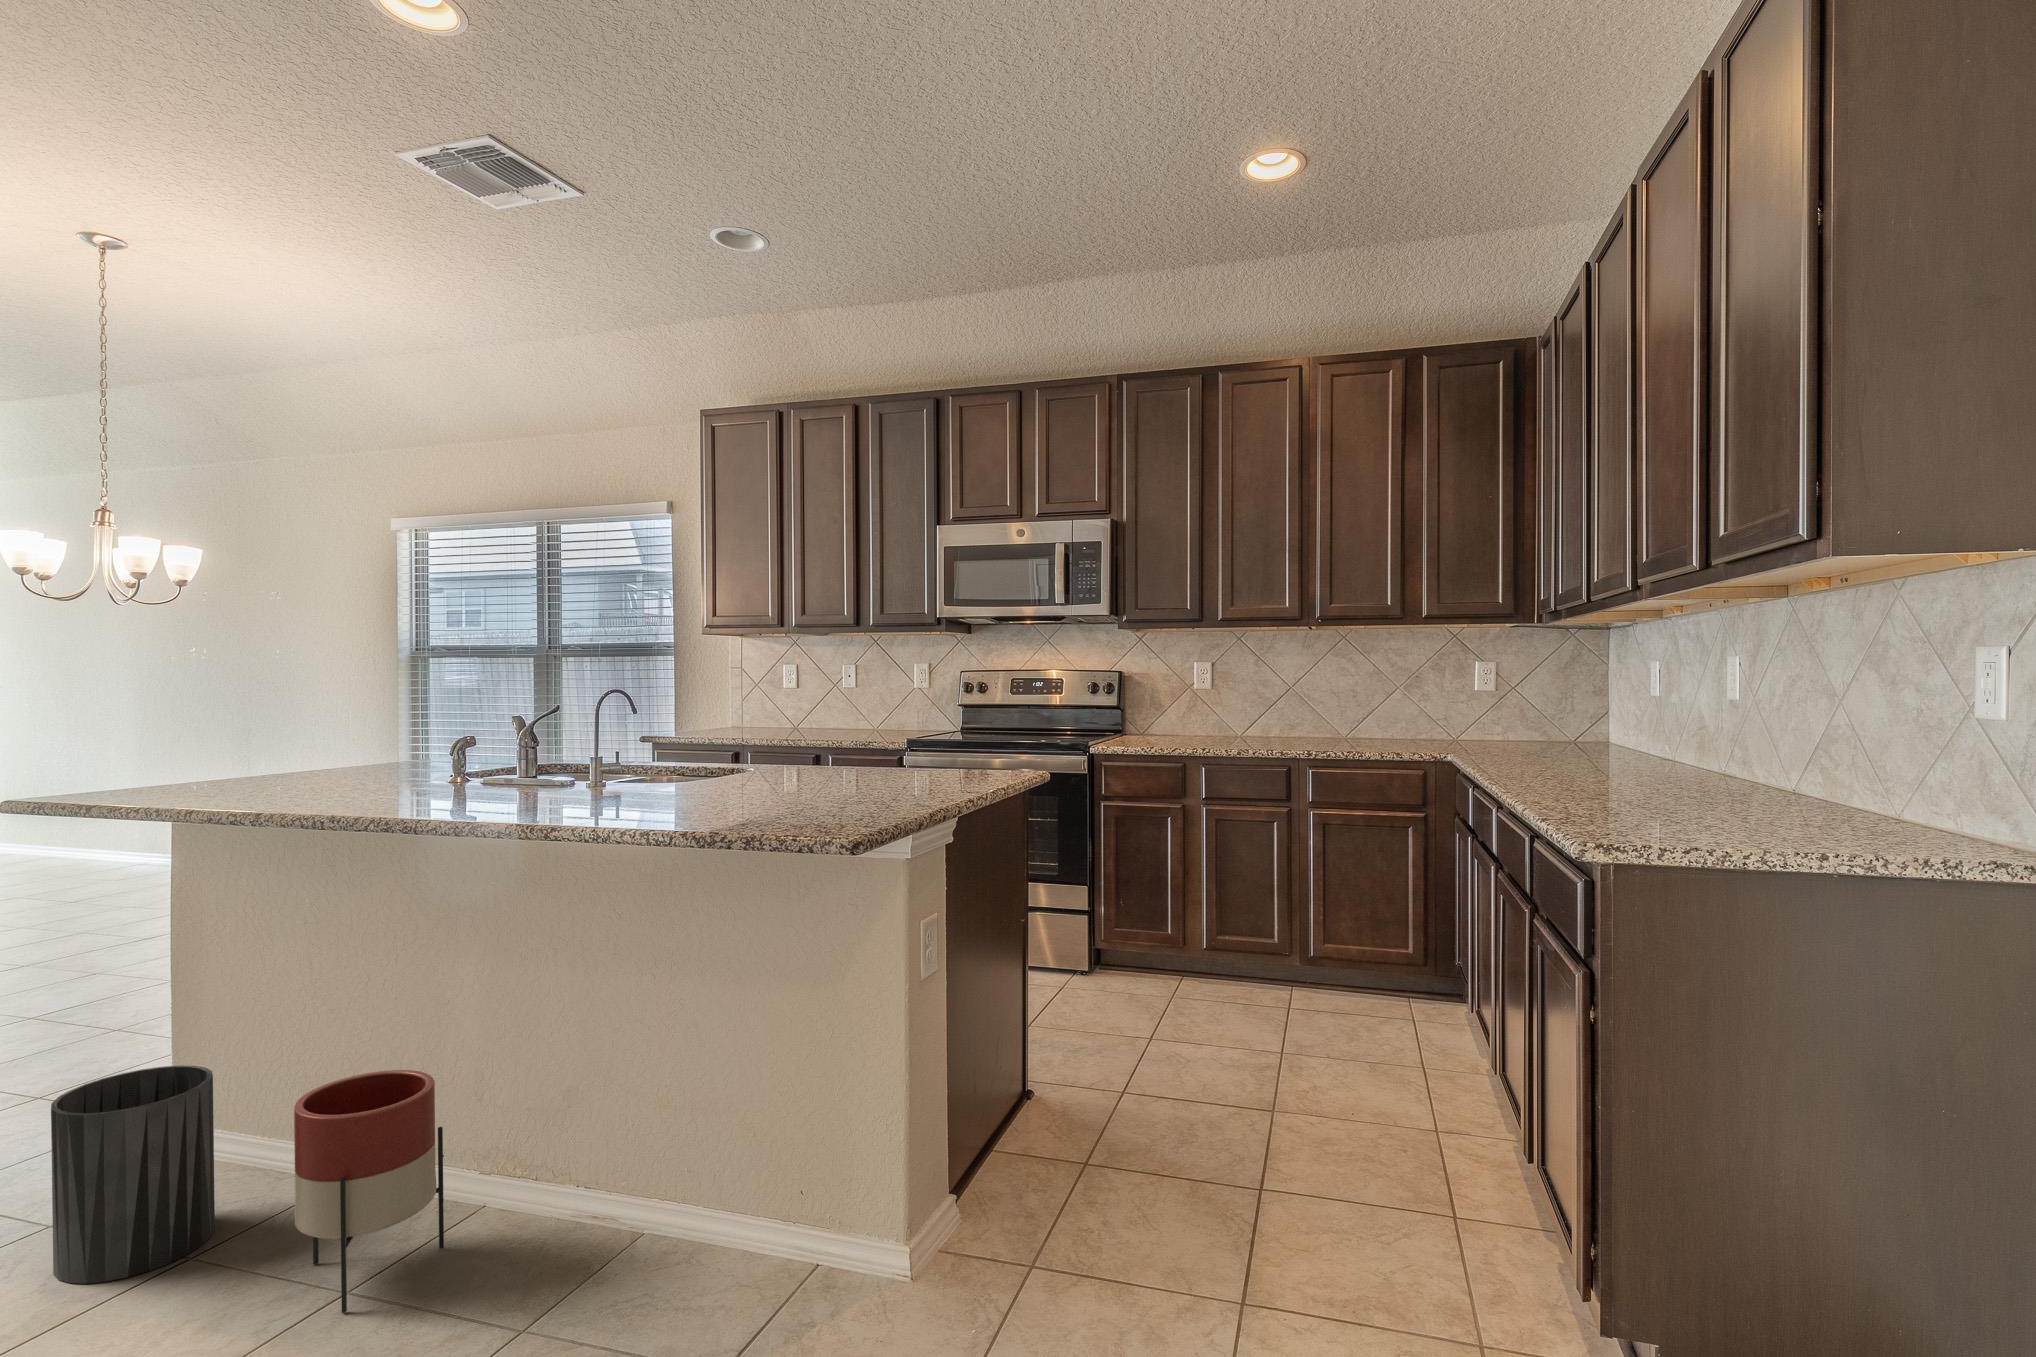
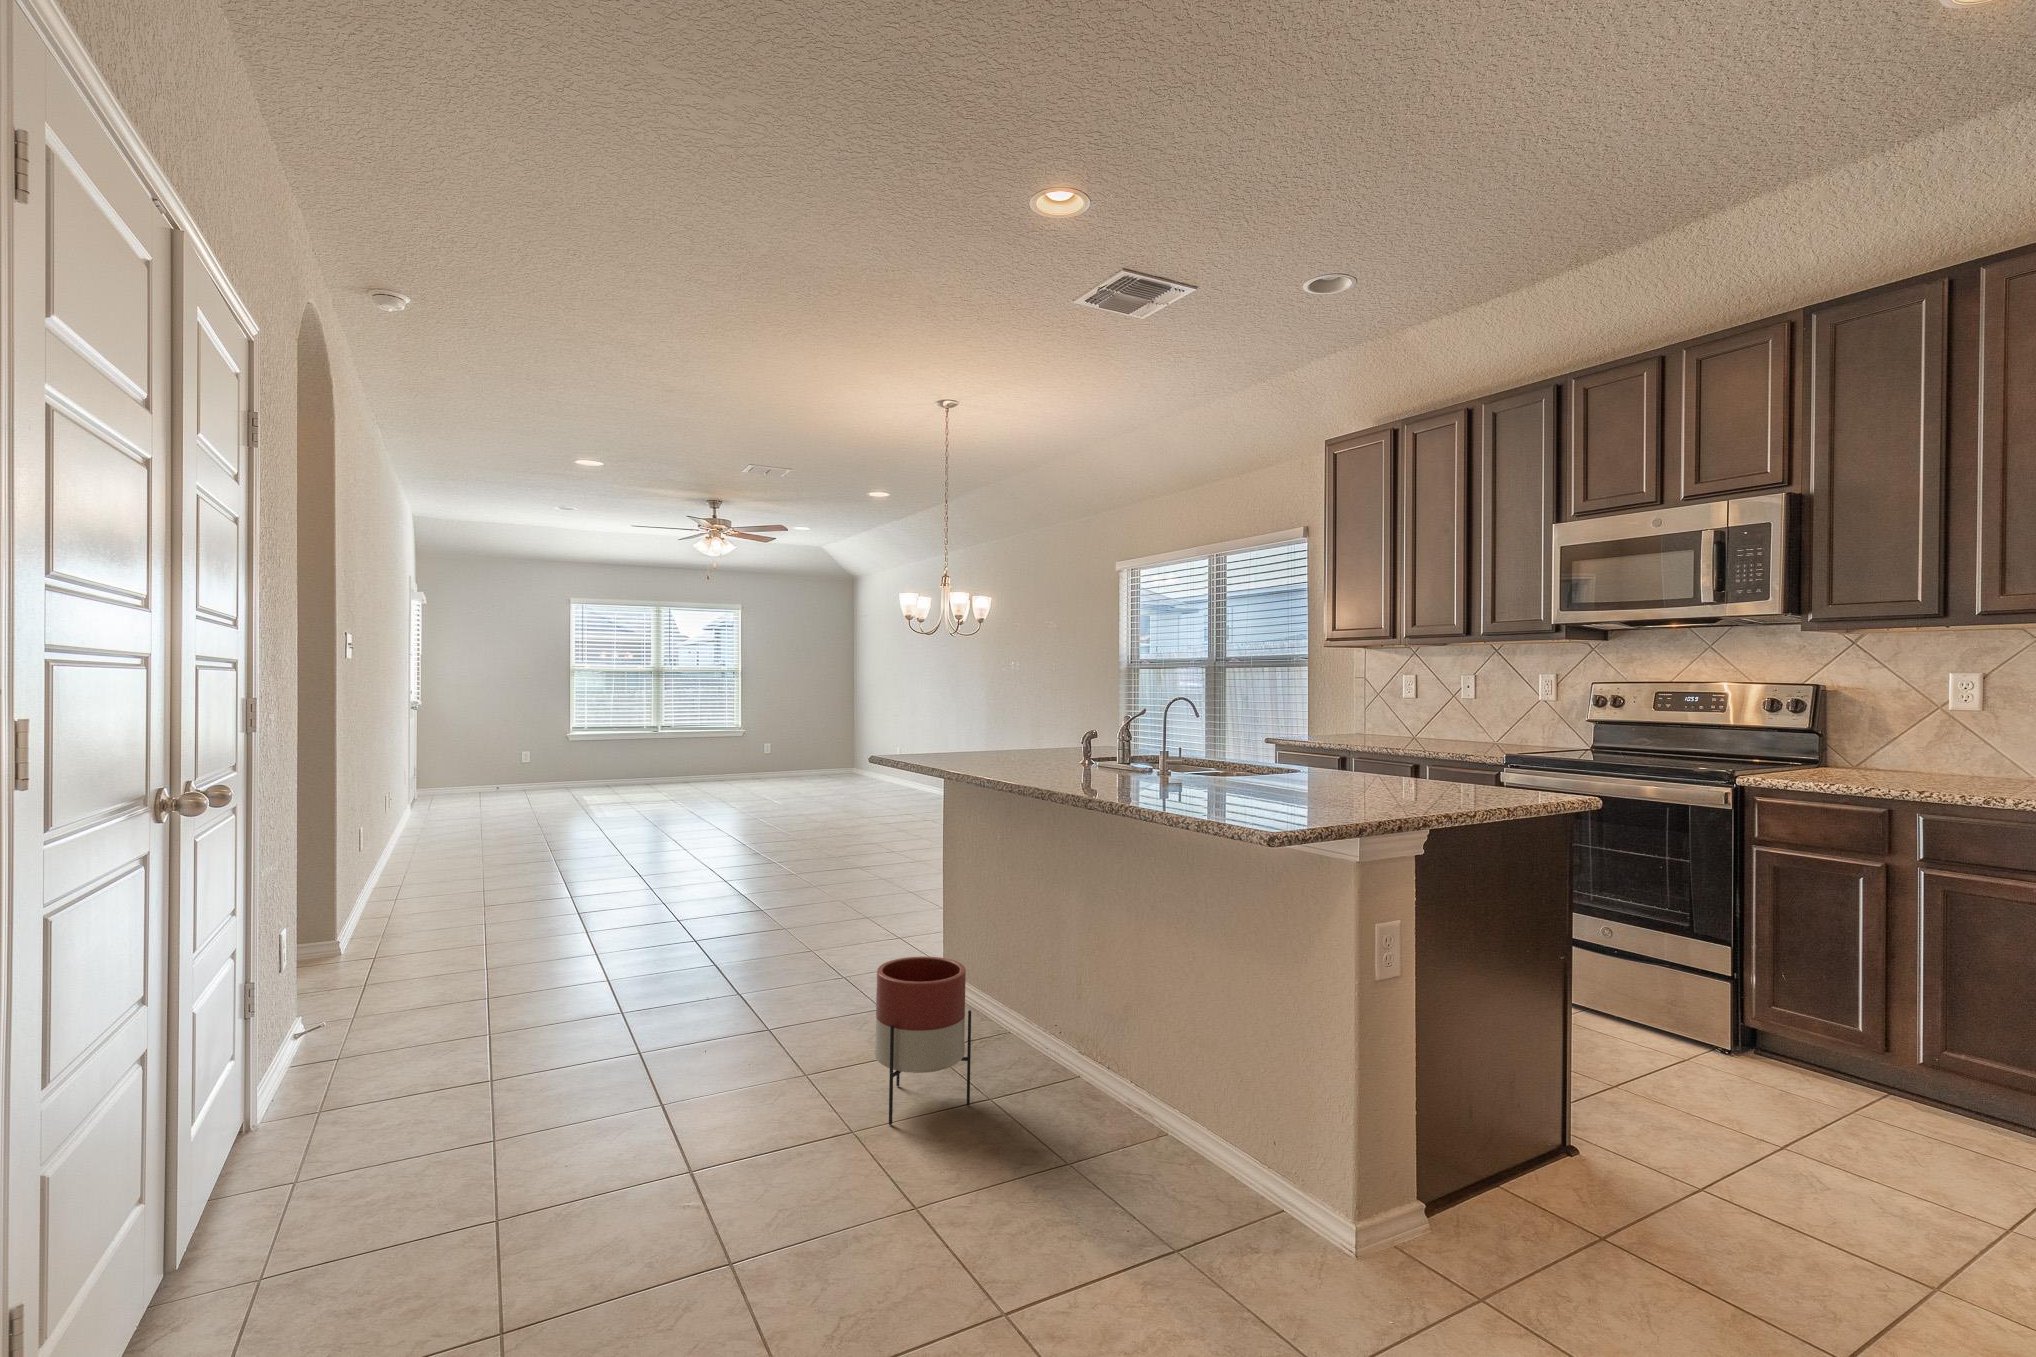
trash can: present [51,1065,215,1284] -> none [785,924,871,1056]

